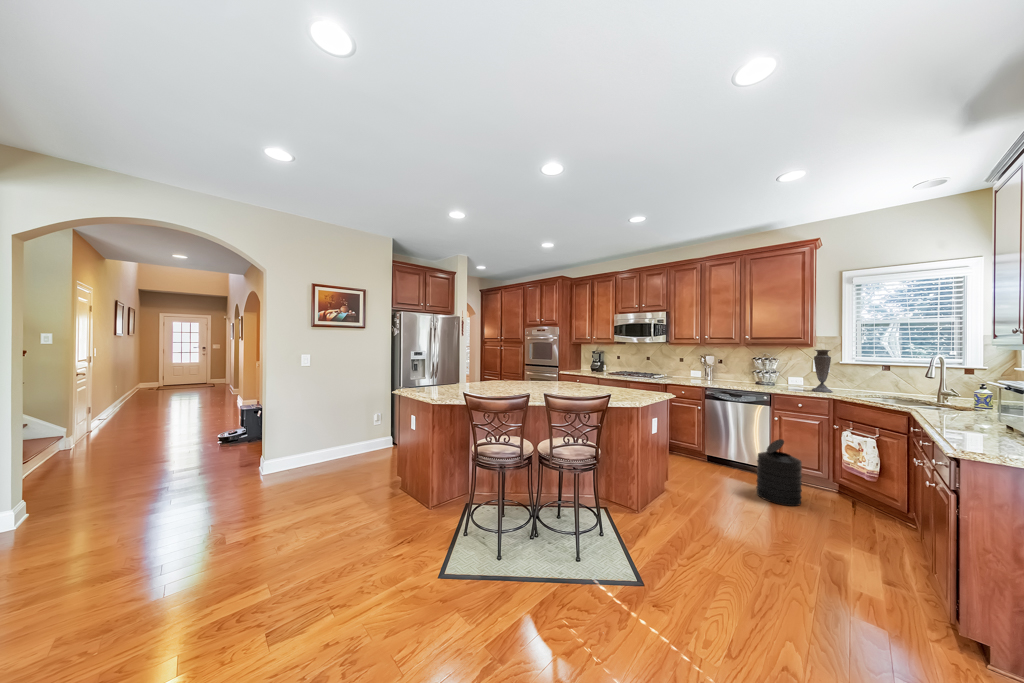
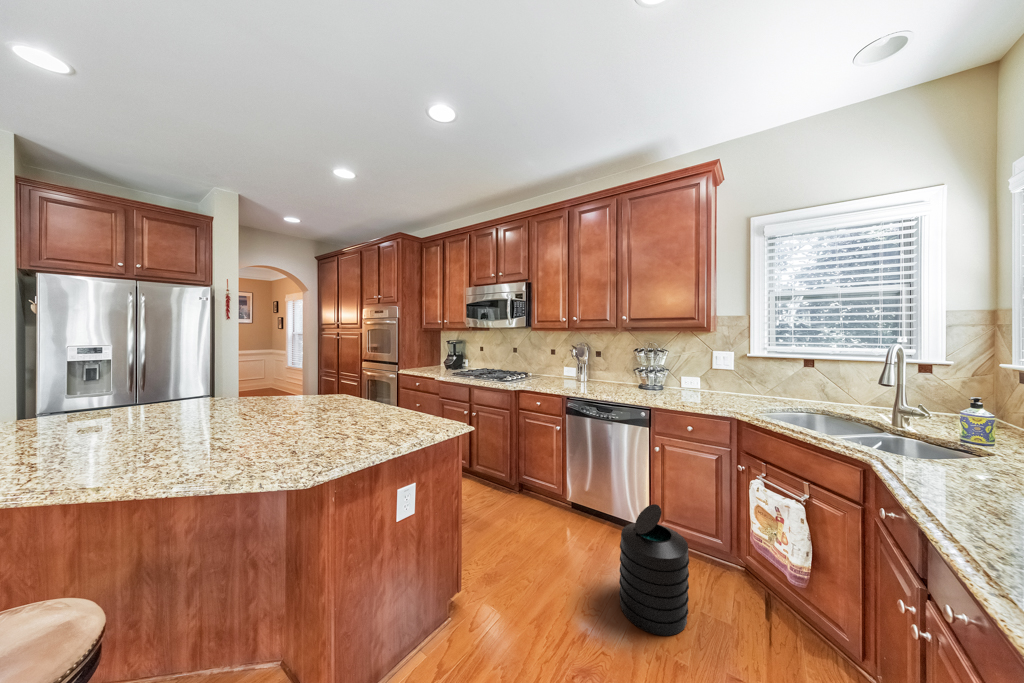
vase: present [812,350,833,392] -> none [708,339,738,407]

